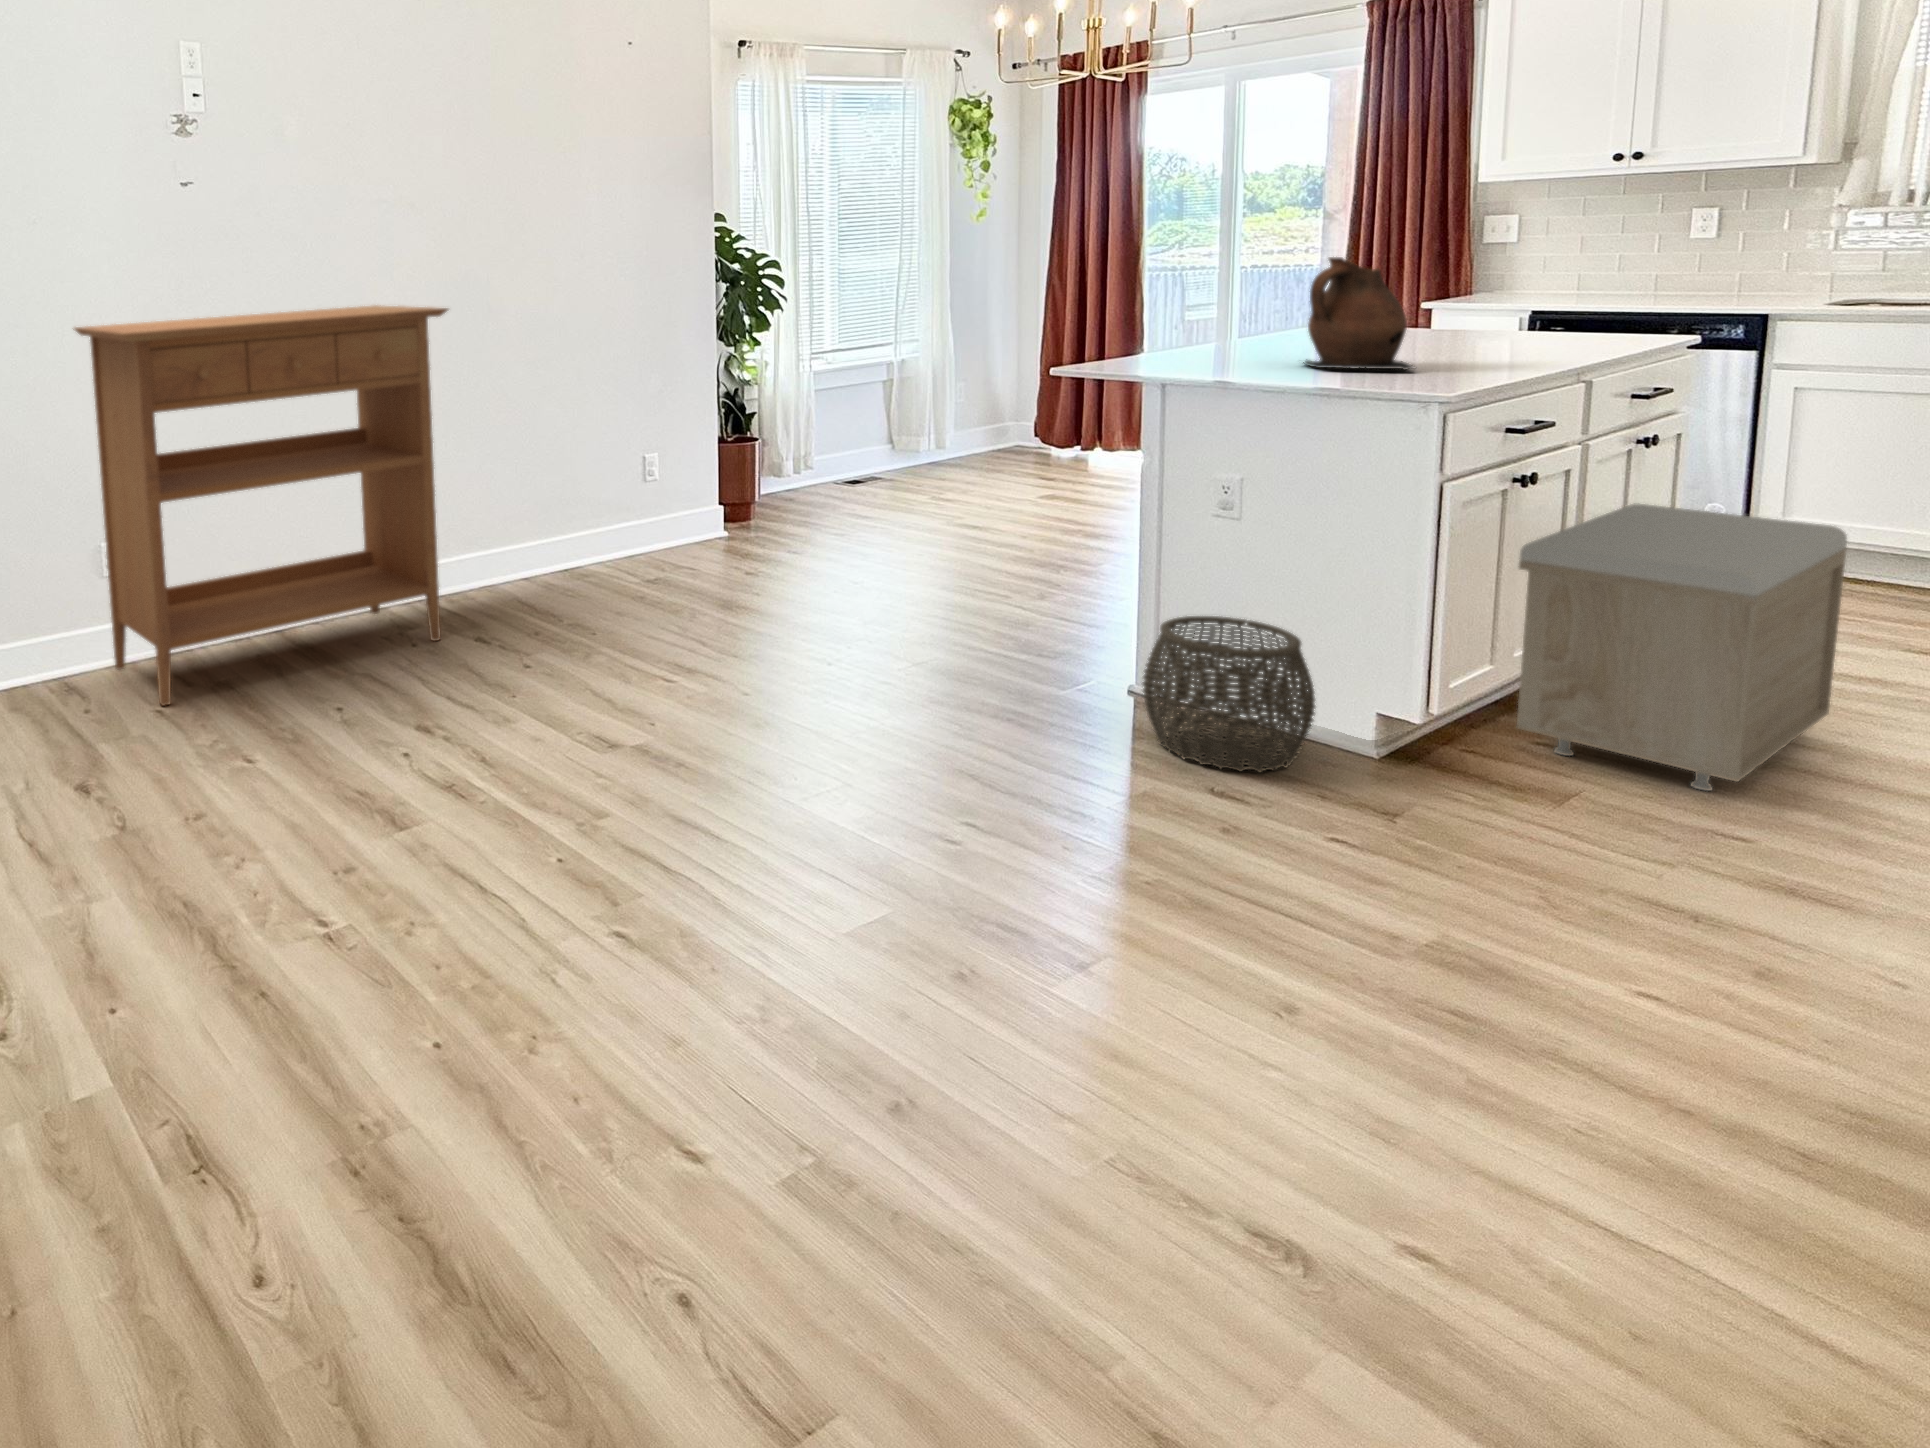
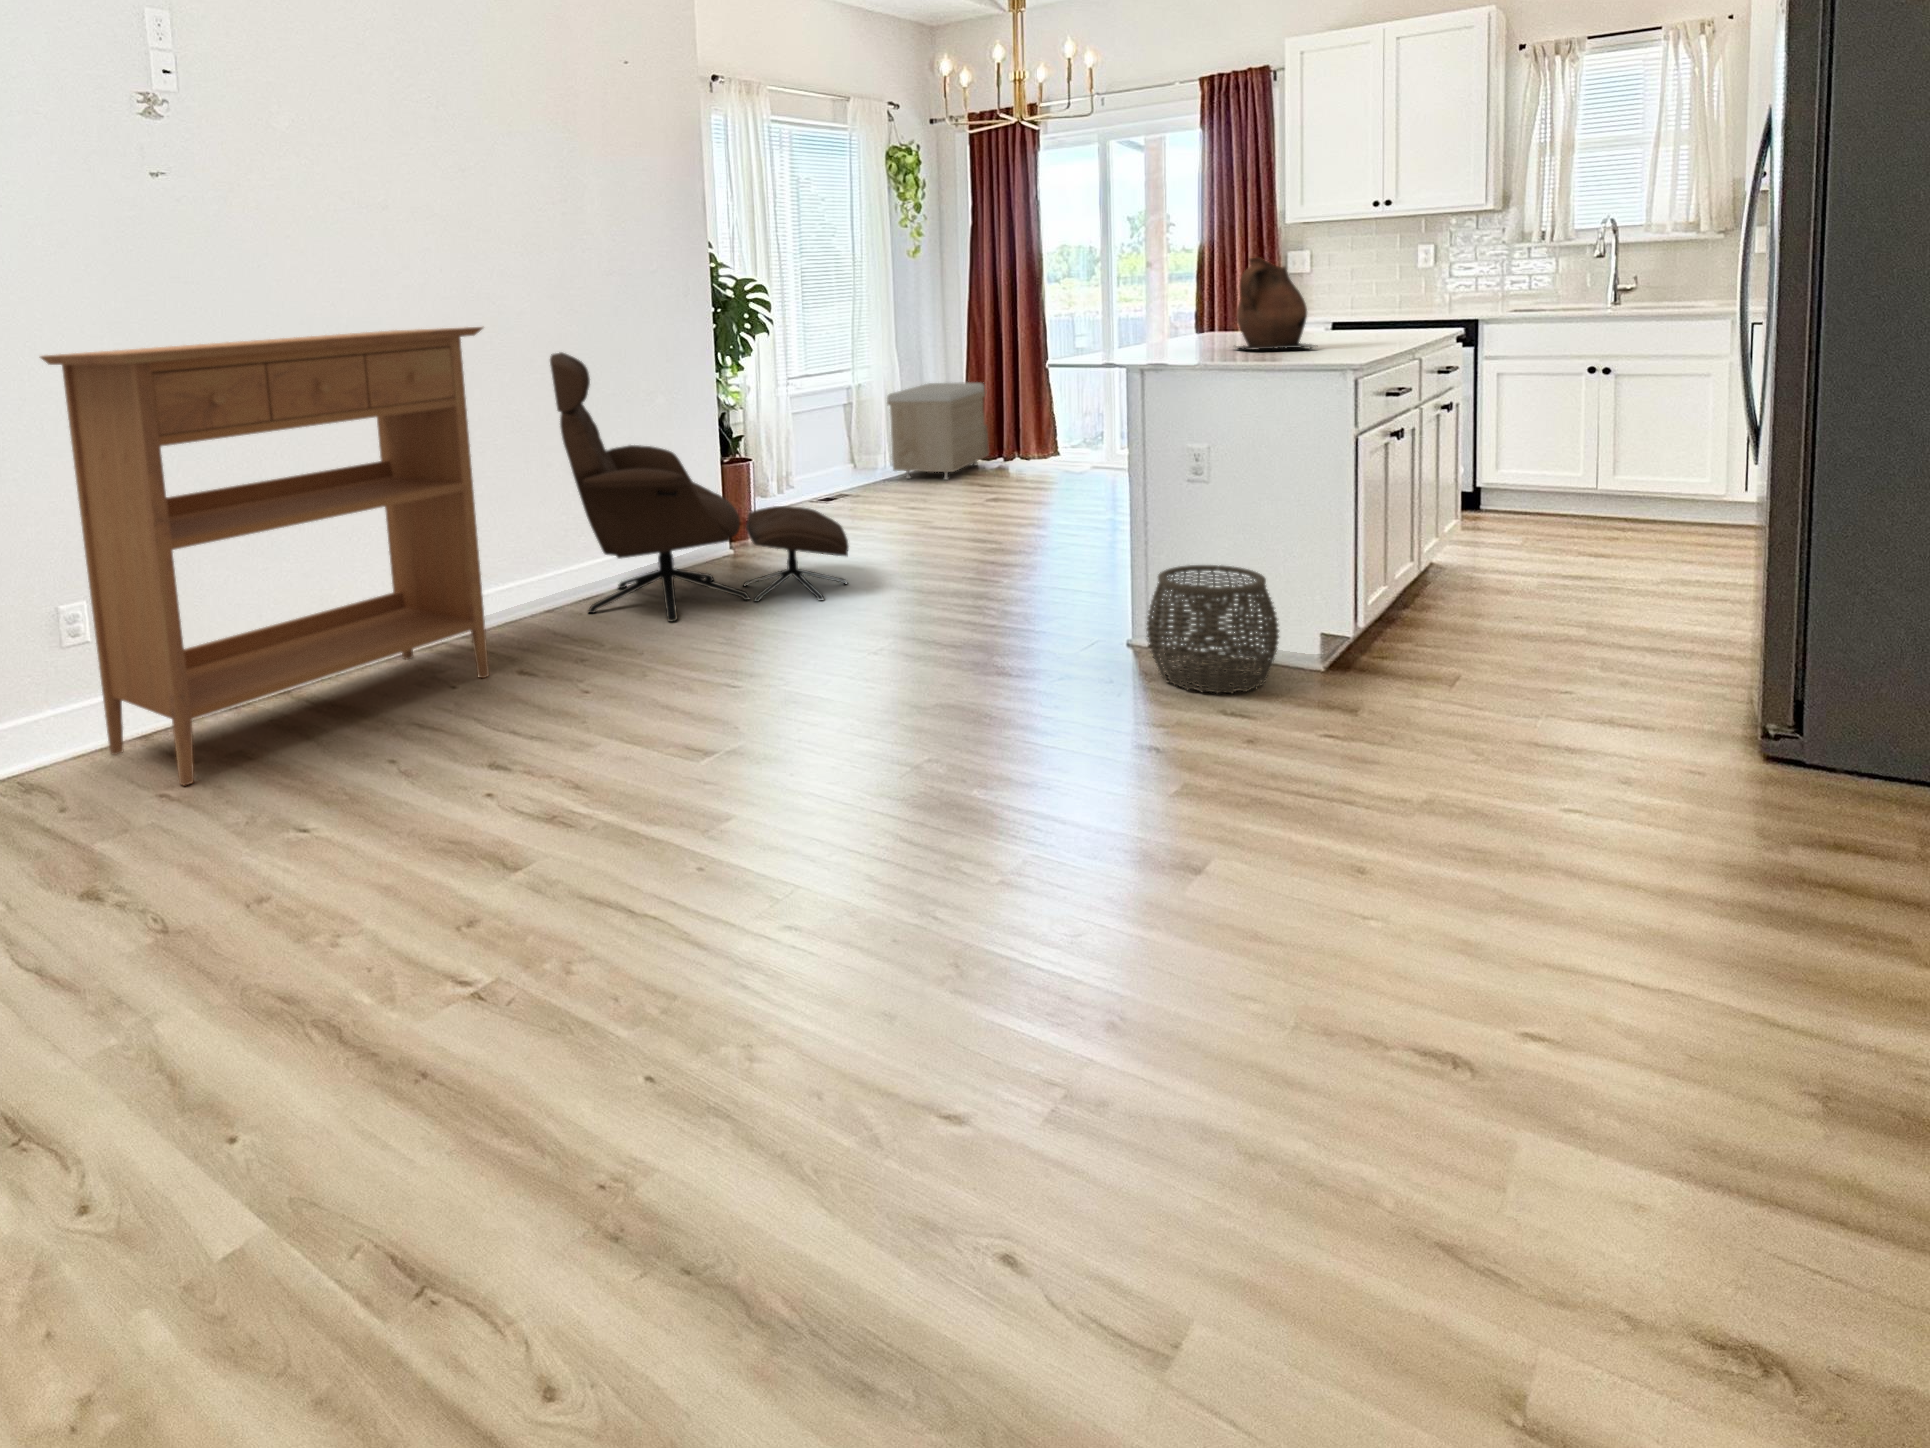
lounge chair: none [524,327,833,606] -> present [550,352,849,621]
storage bench: present [1517,504,1847,791] -> present [887,382,989,480]

